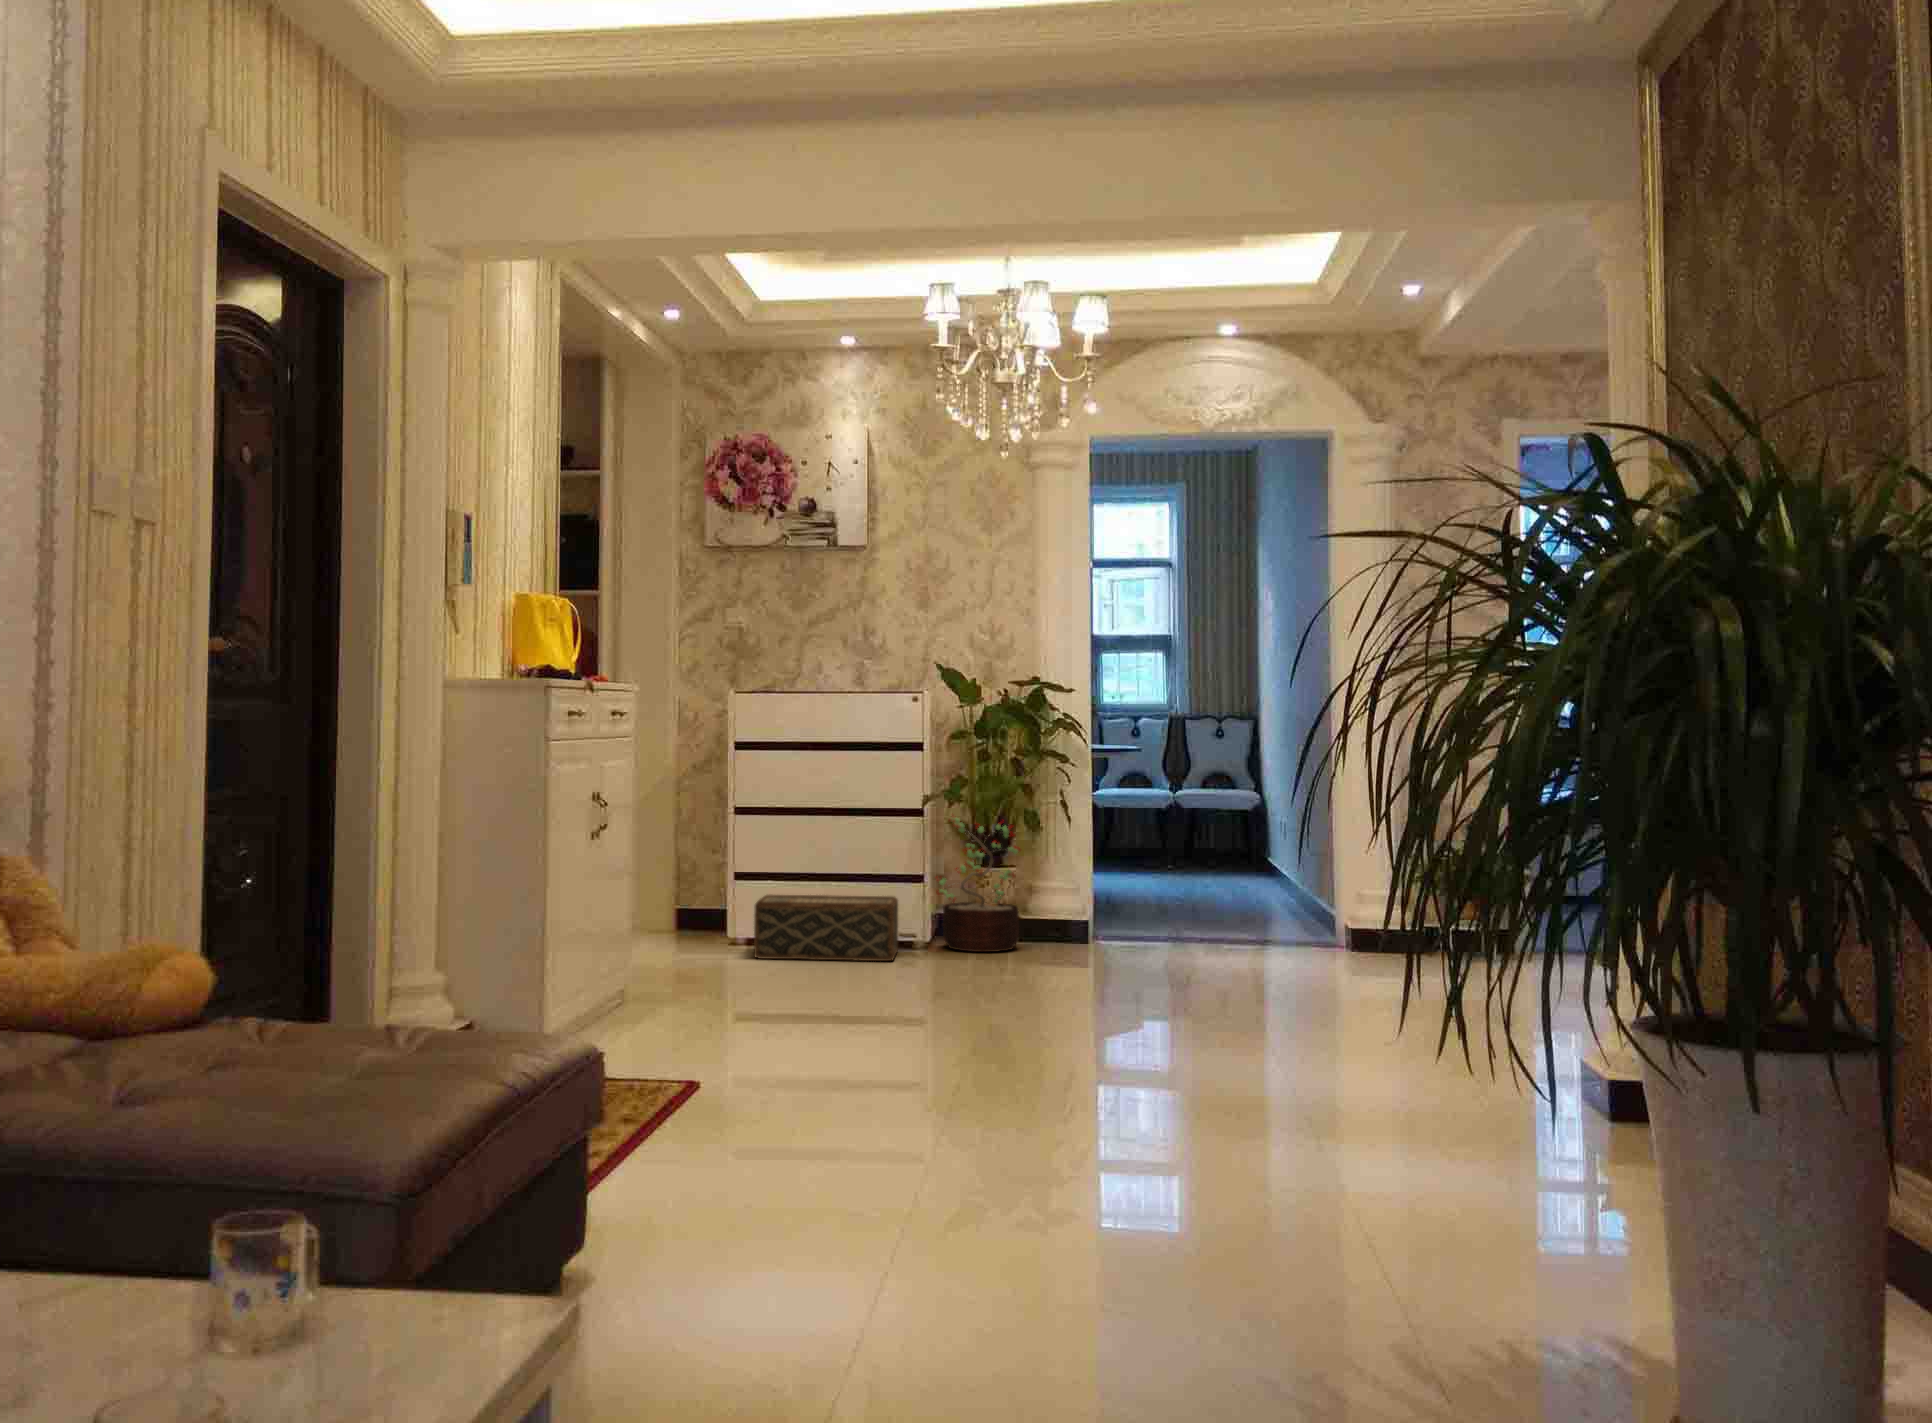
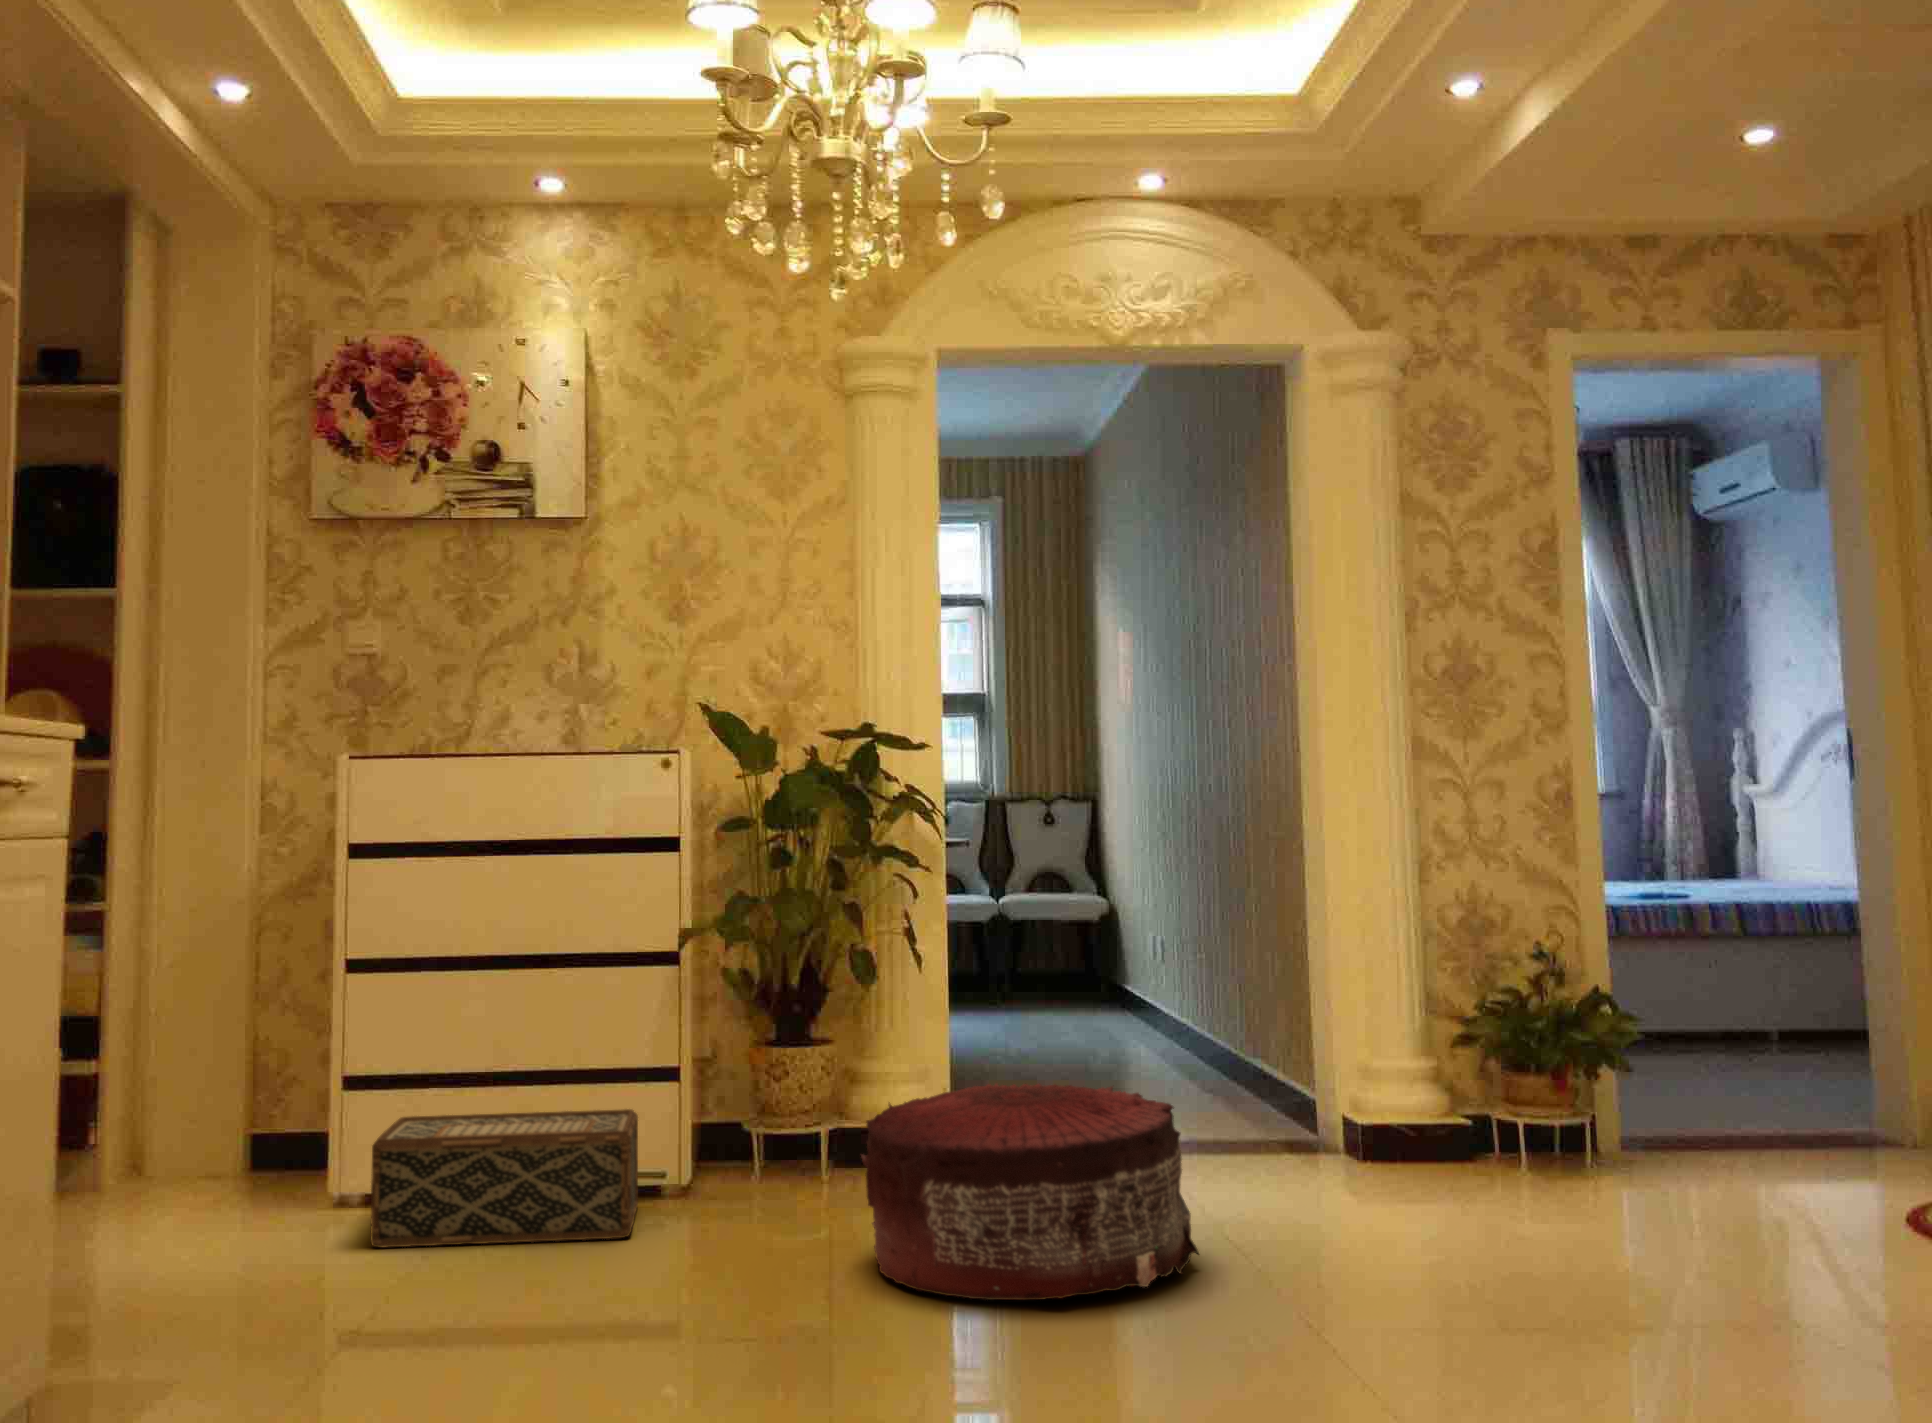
decorative plant: present [937,816,1020,952] -> none [701,957,849,1199]
pouf: none [1017,886,1201,987] -> present [861,1084,1199,1300]

